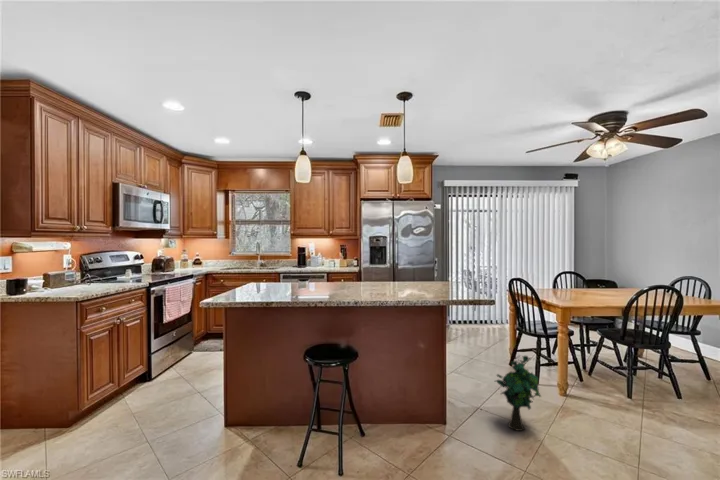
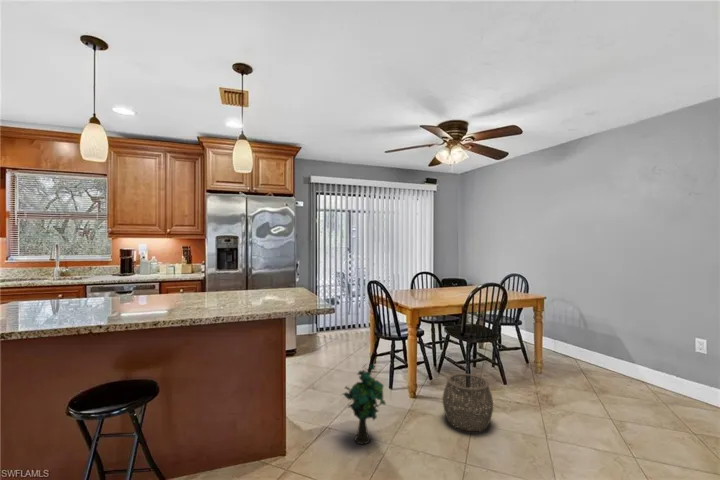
woven basket: none [603,378,671,442] -> present [443,373,493,431]

